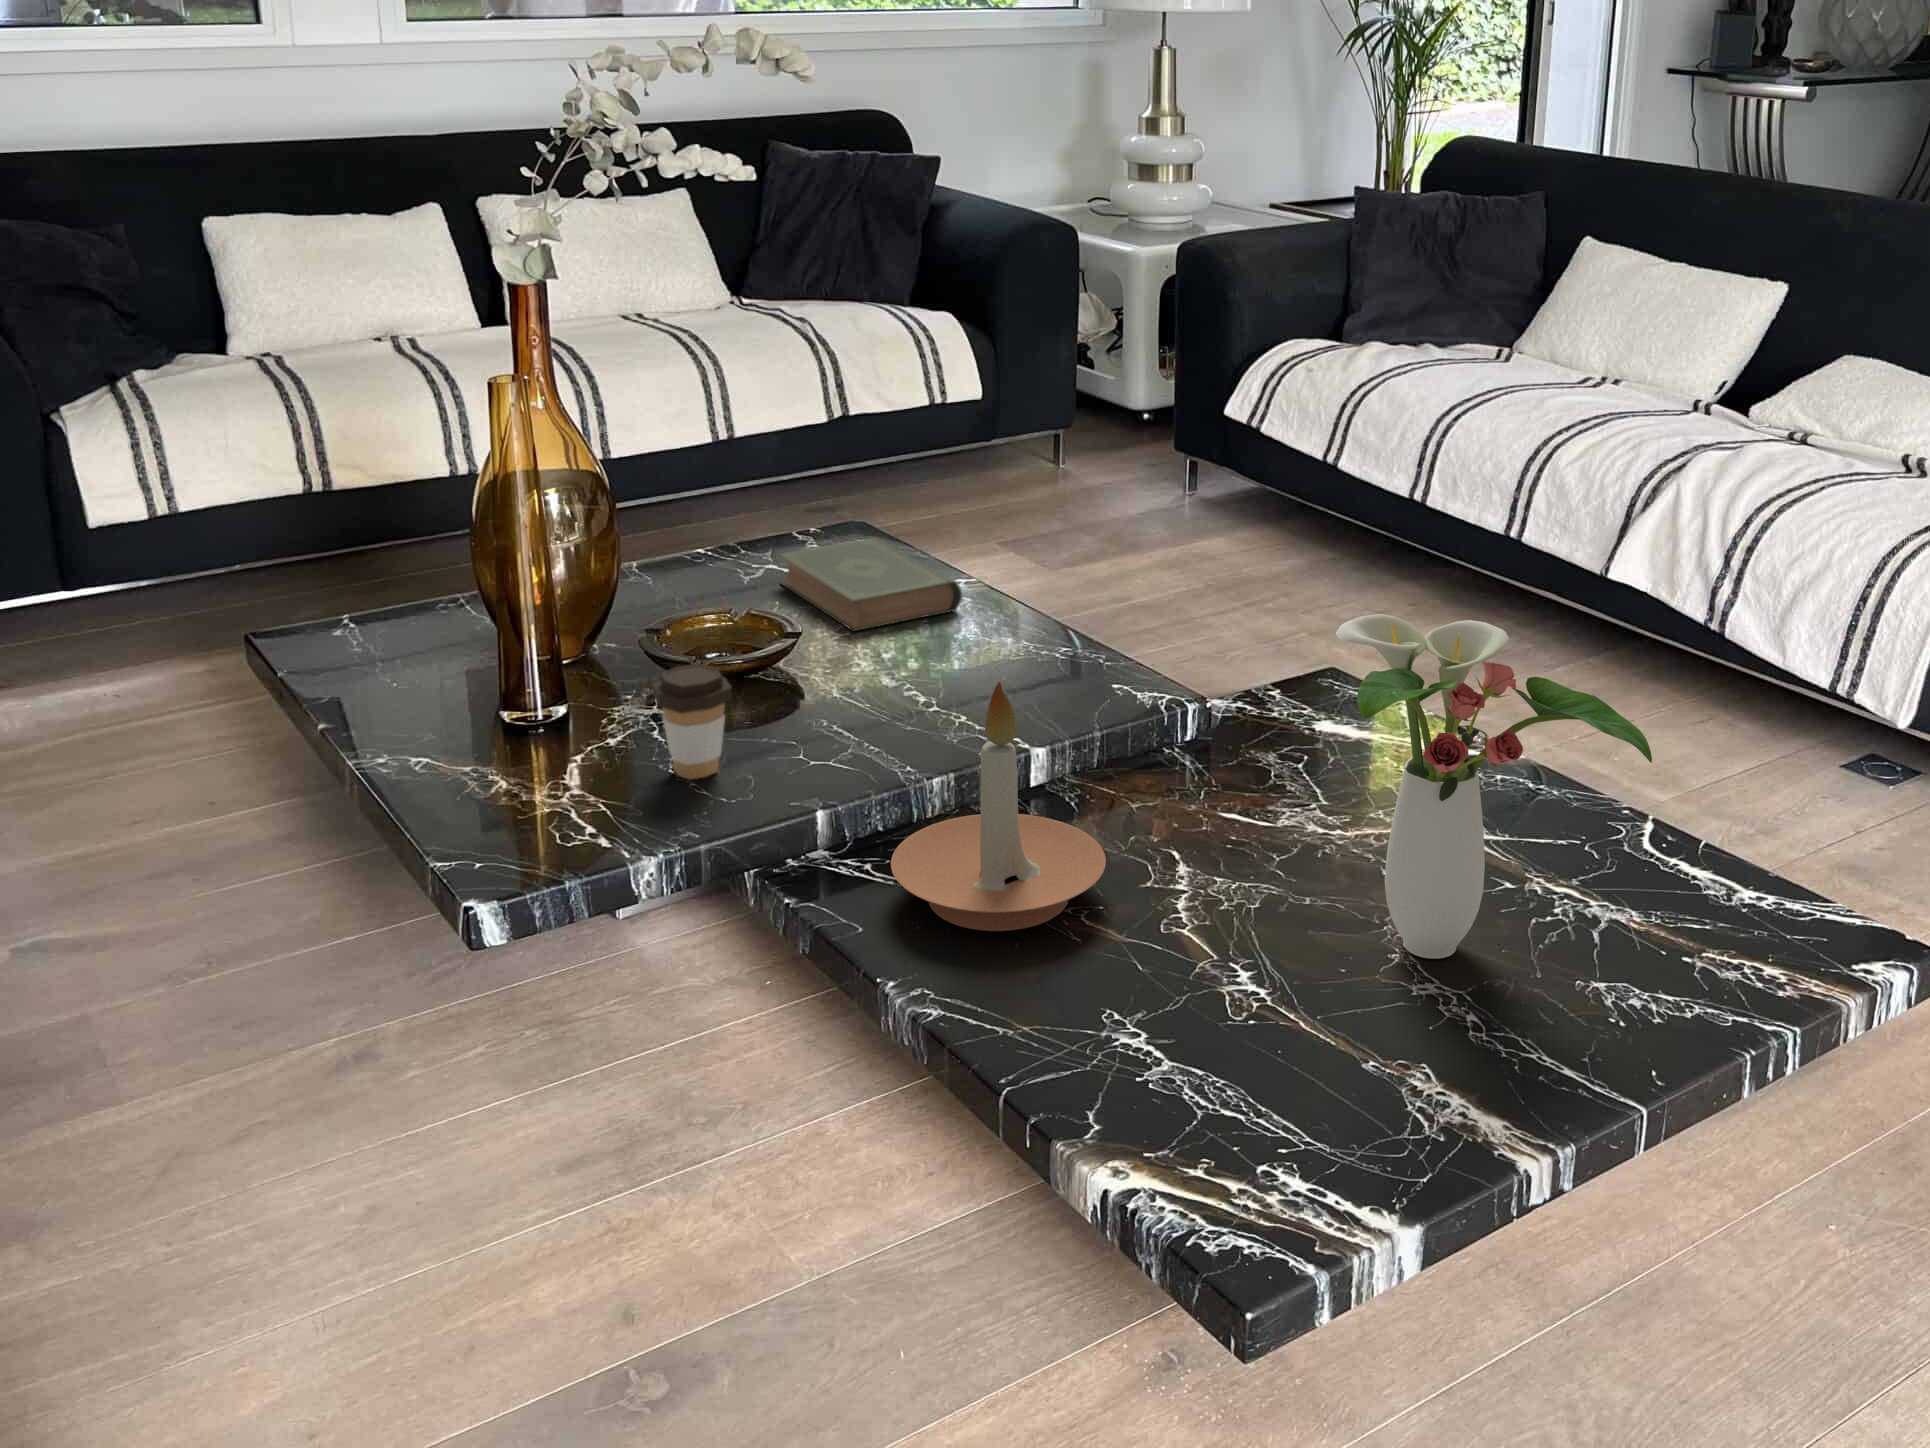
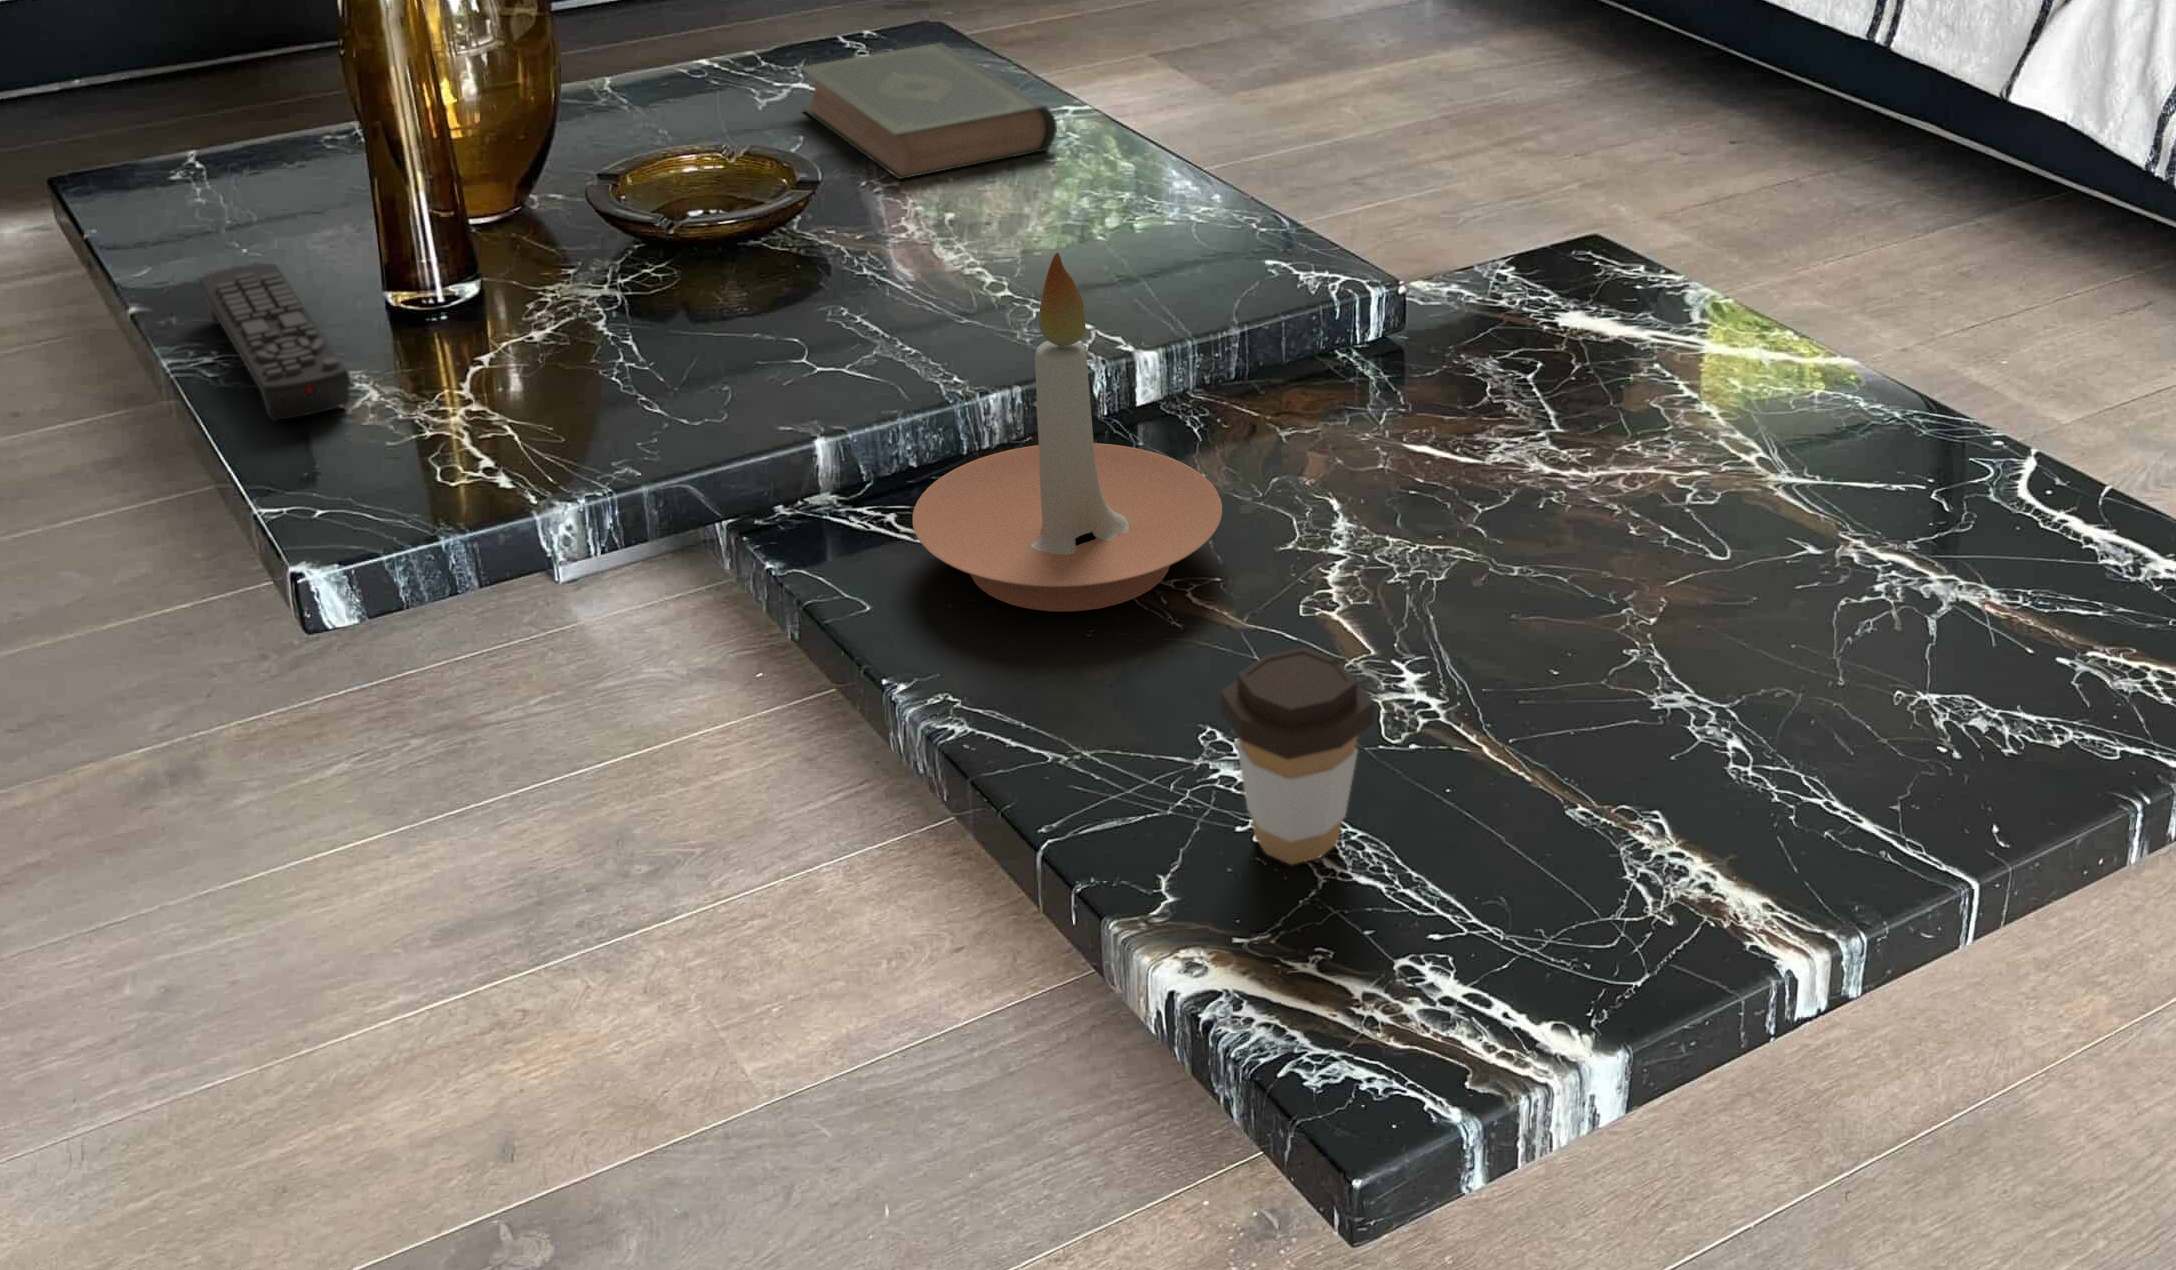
flower arrangement: present [1336,614,1652,959] -> none [1554,149,2027,658]
coffee cup: present [653,664,732,779] -> present [1221,647,1374,865]
remote control: none [370,691,488,801] -> present [199,264,351,421]

